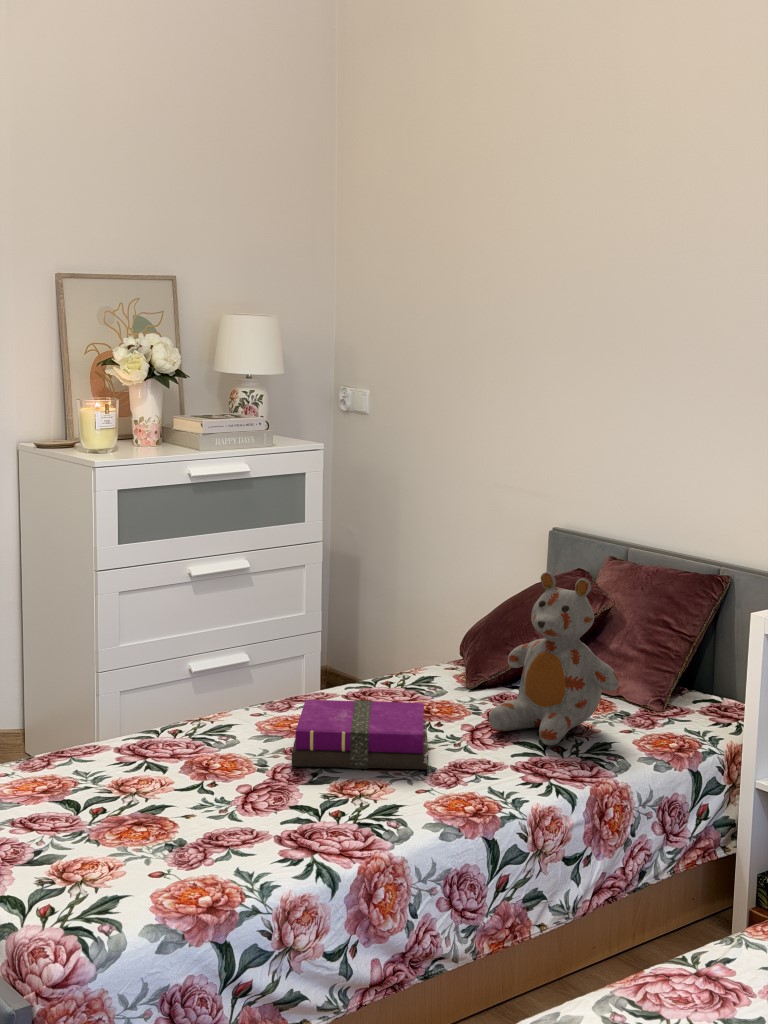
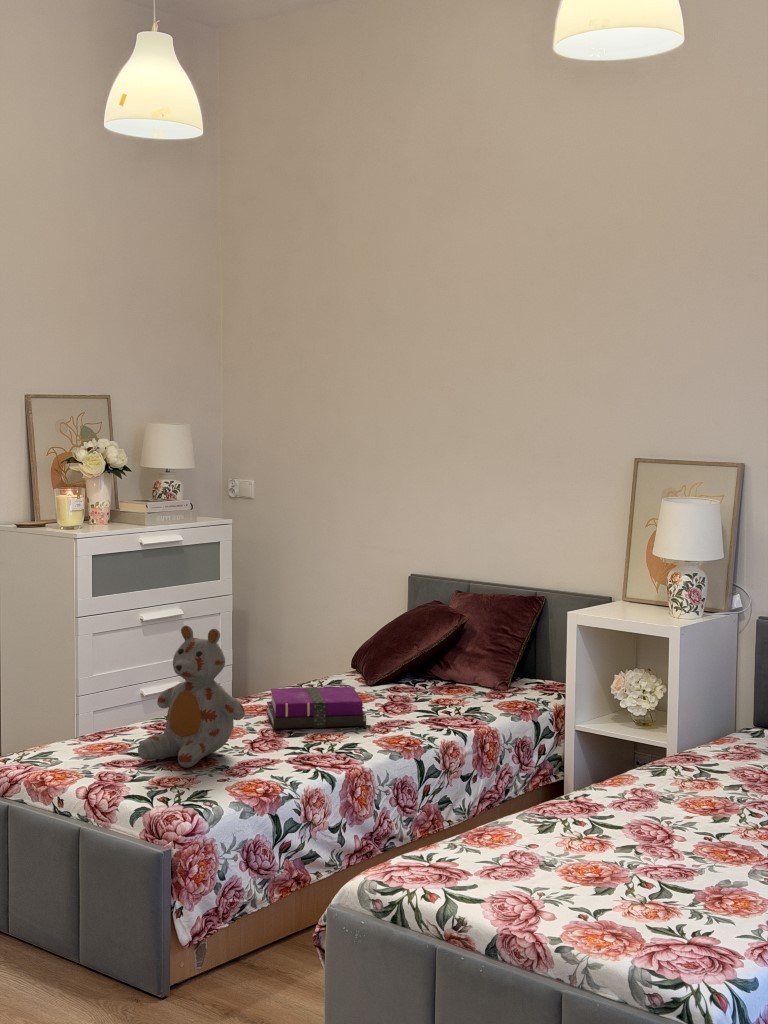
stuffed bear: present [489,572,619,745] -> present [138,625,245,768]

